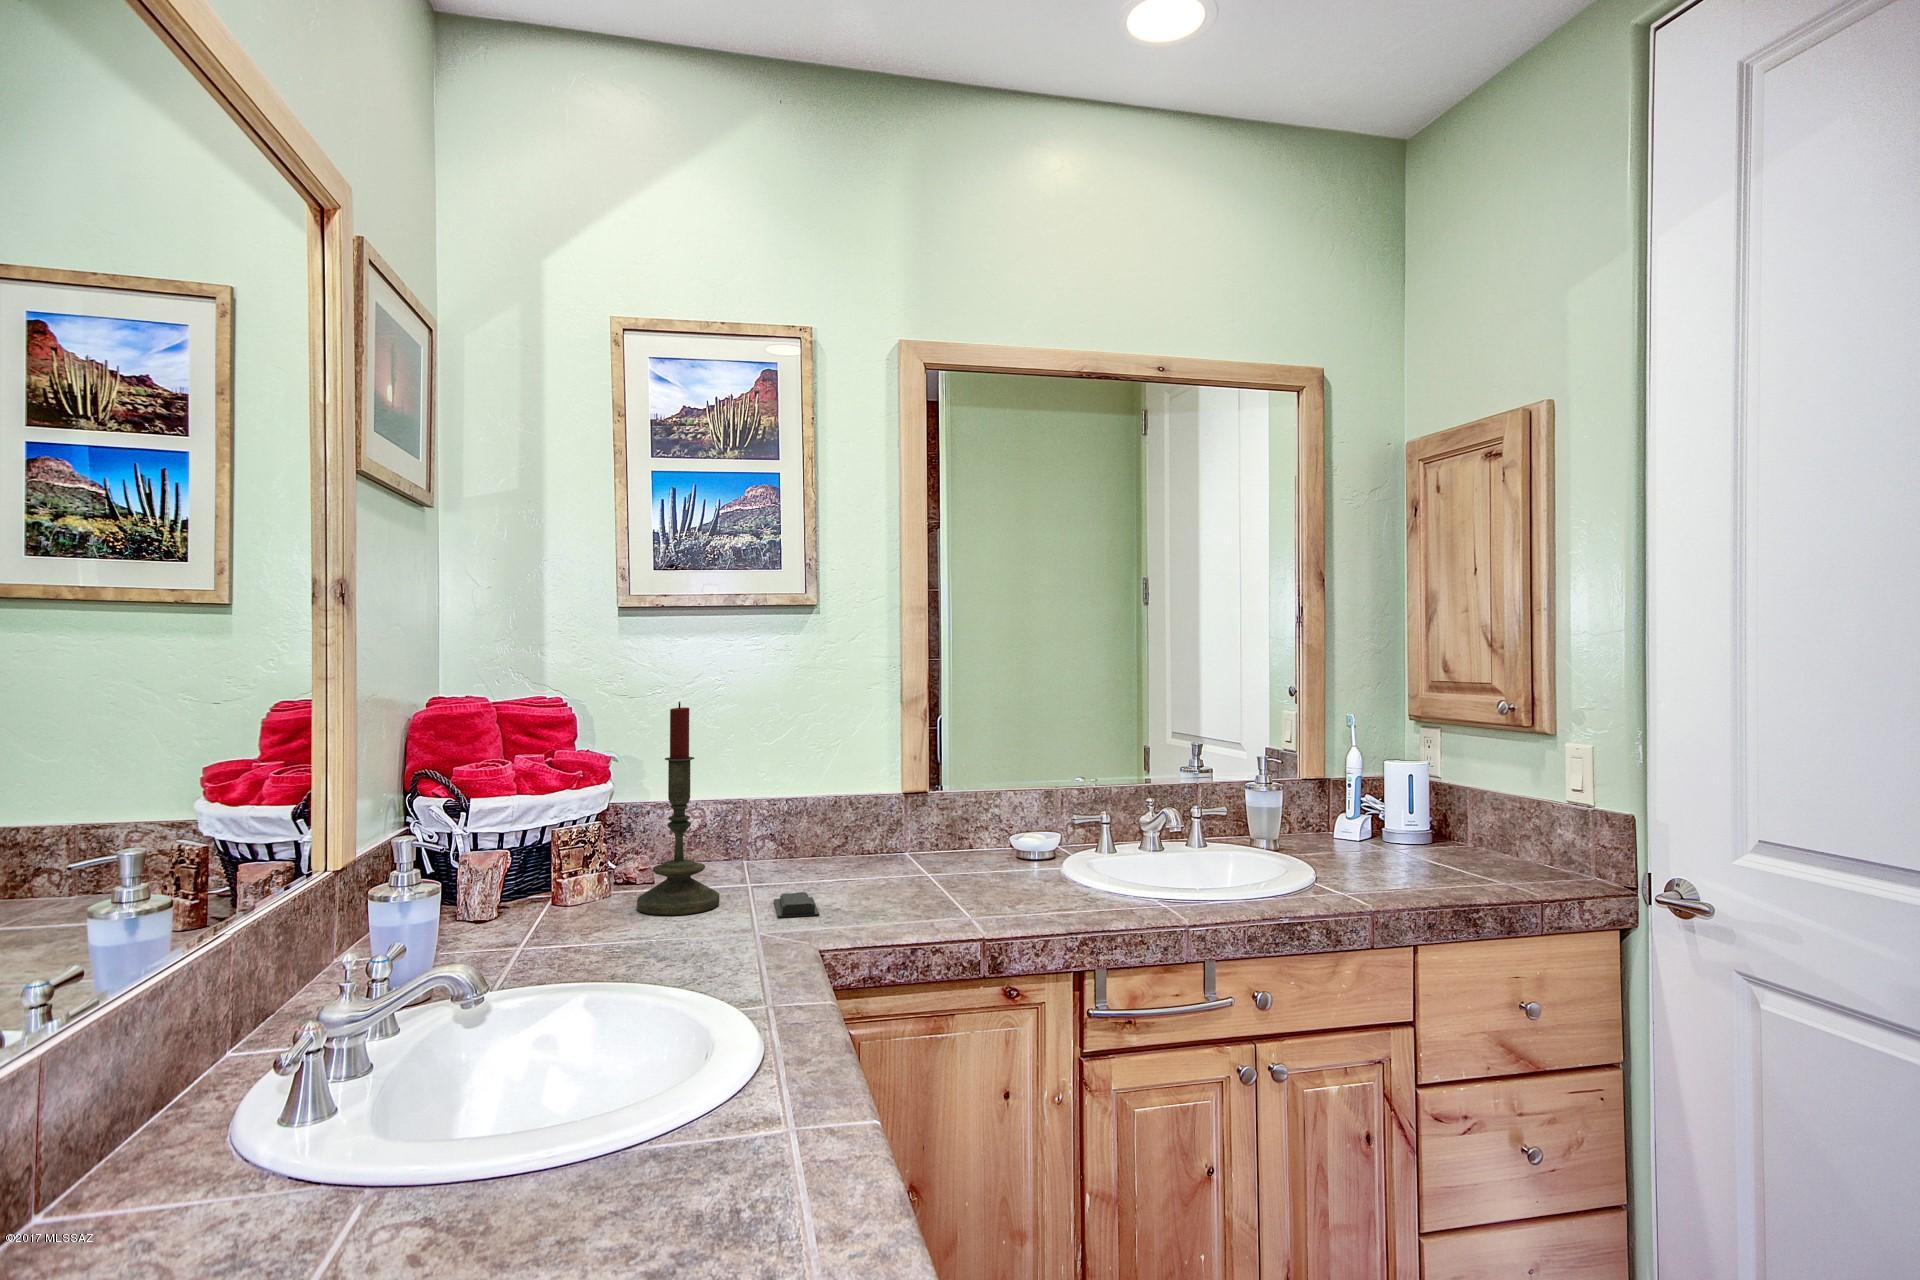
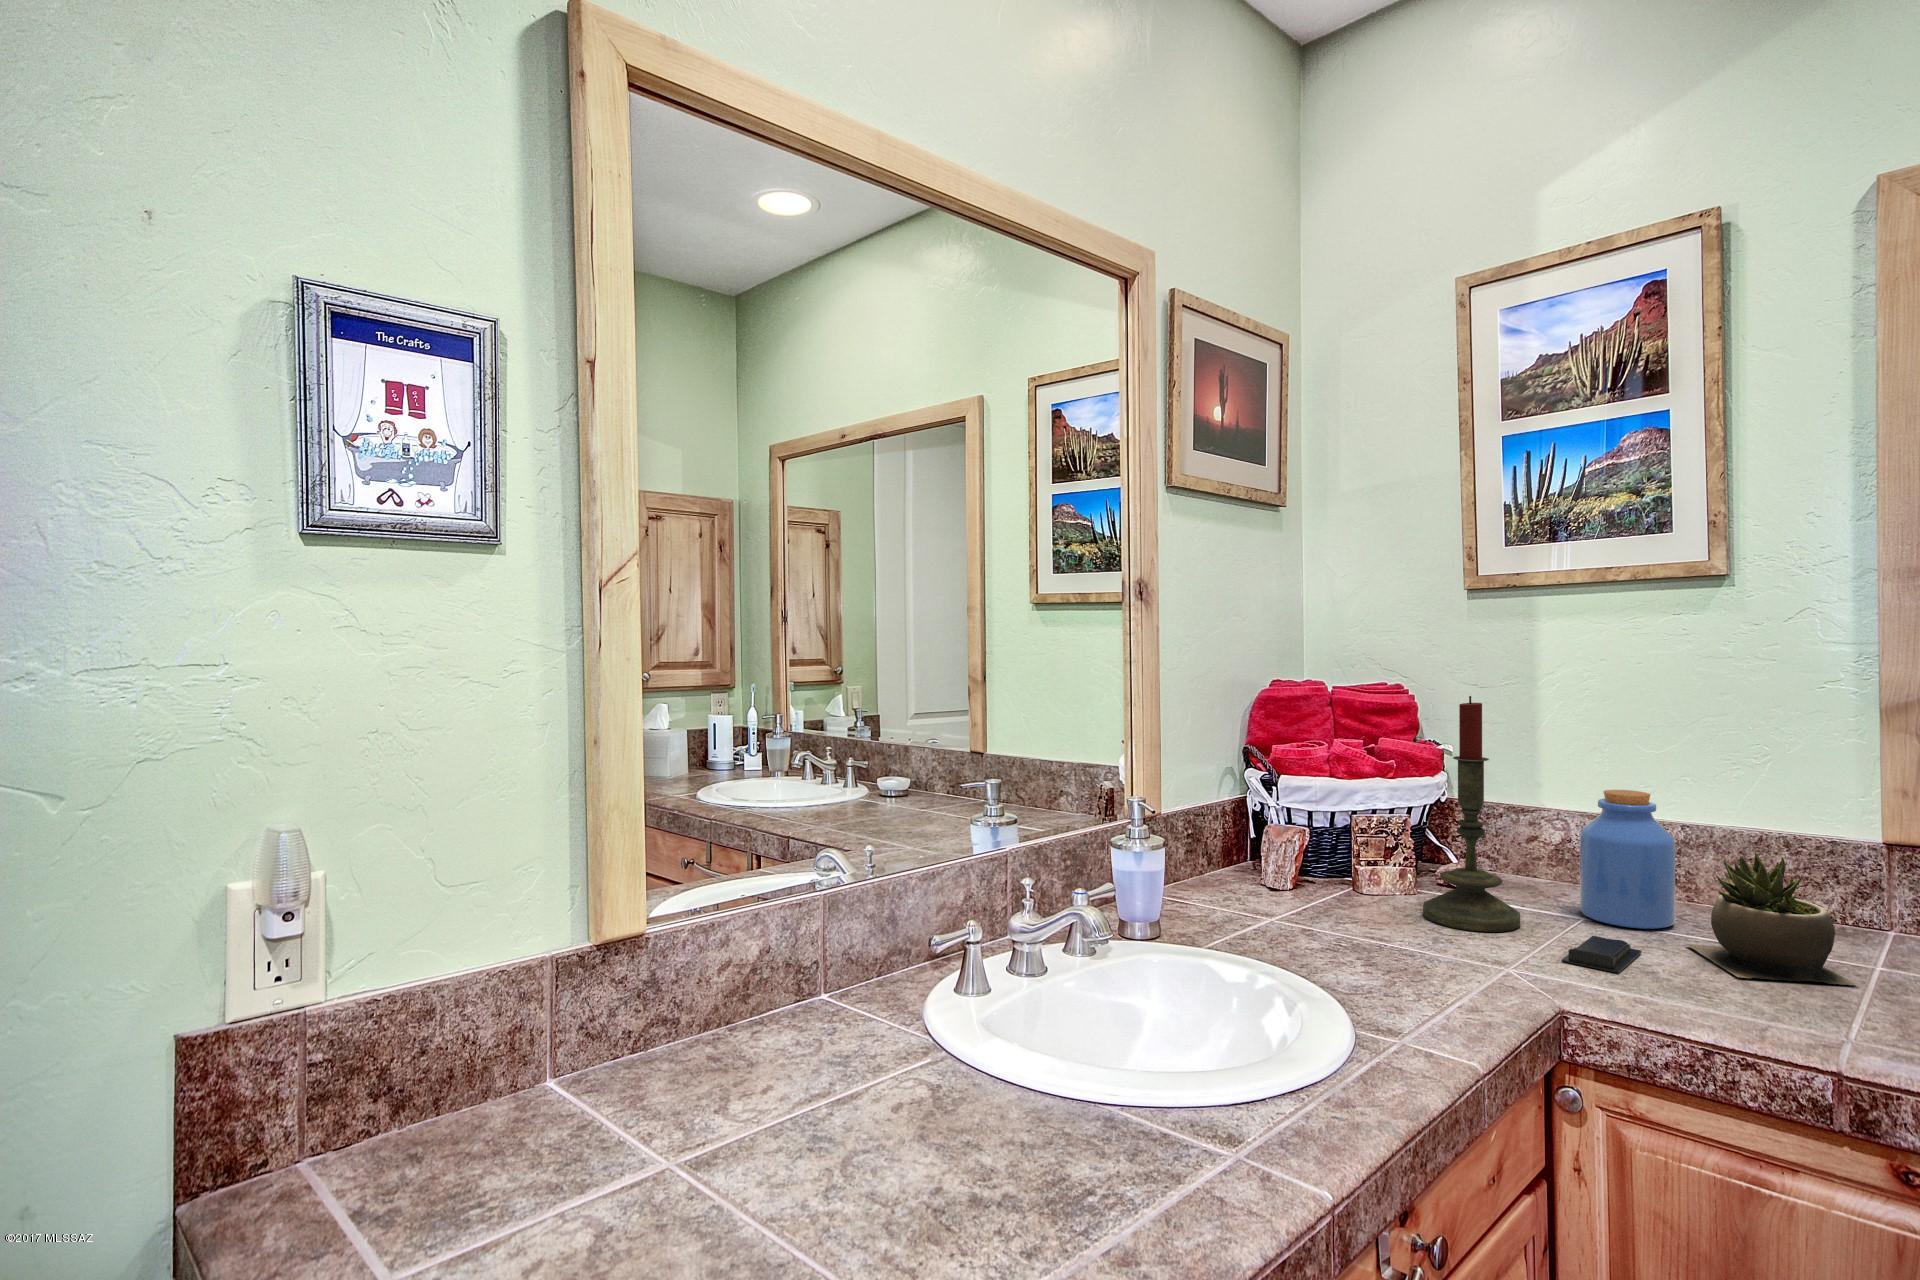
jar: none [739,775,805,886] -> present [1580,790,1675,929]
succulent plant: none [827,807,932,899] -> present [1687,853,1857,985]

